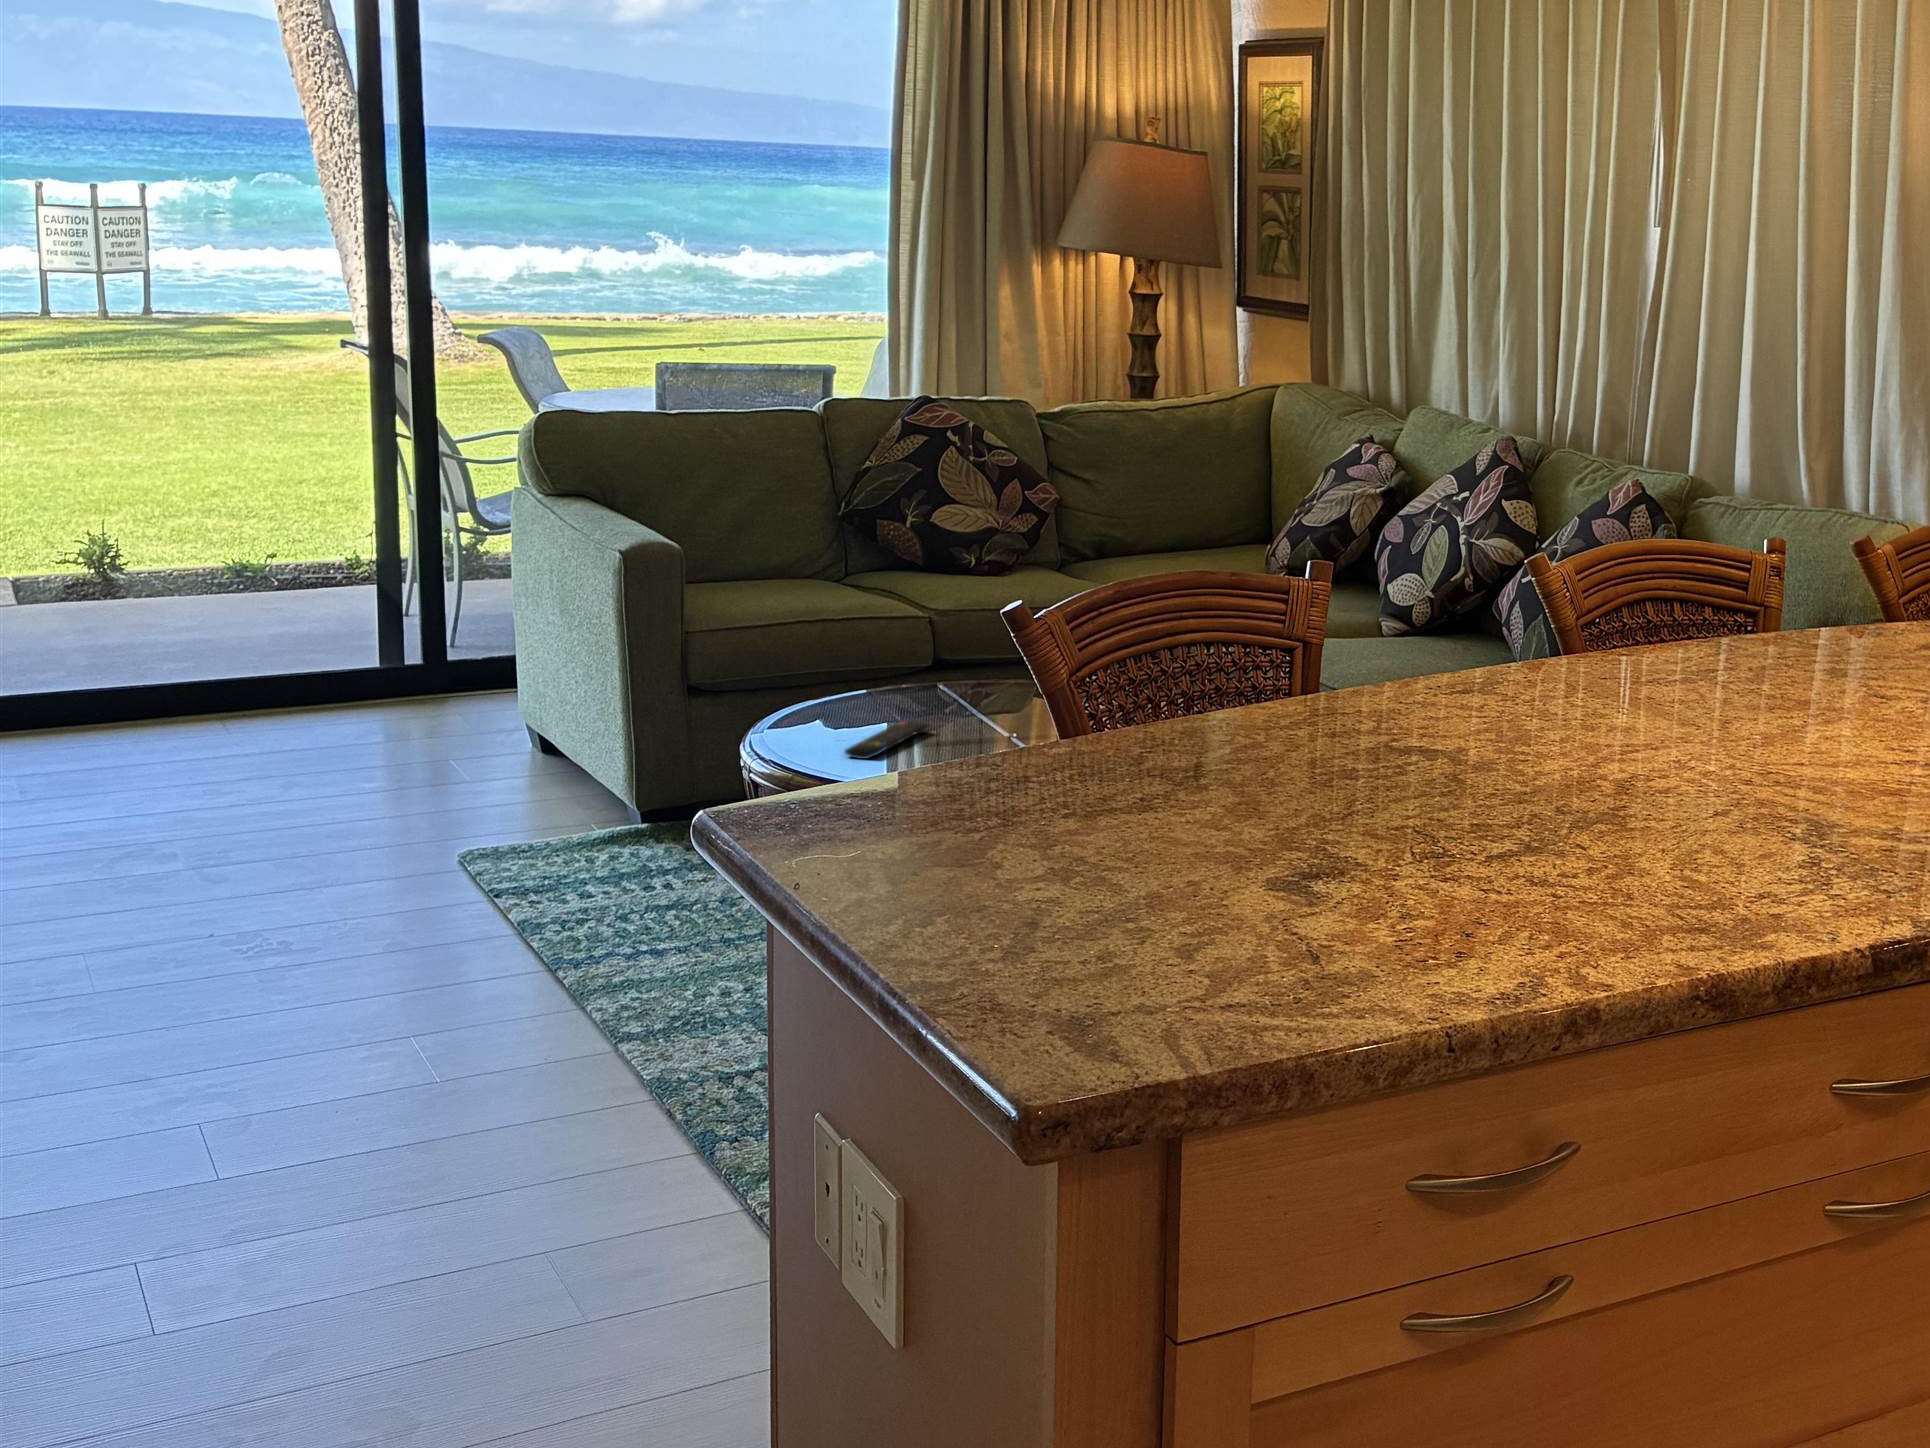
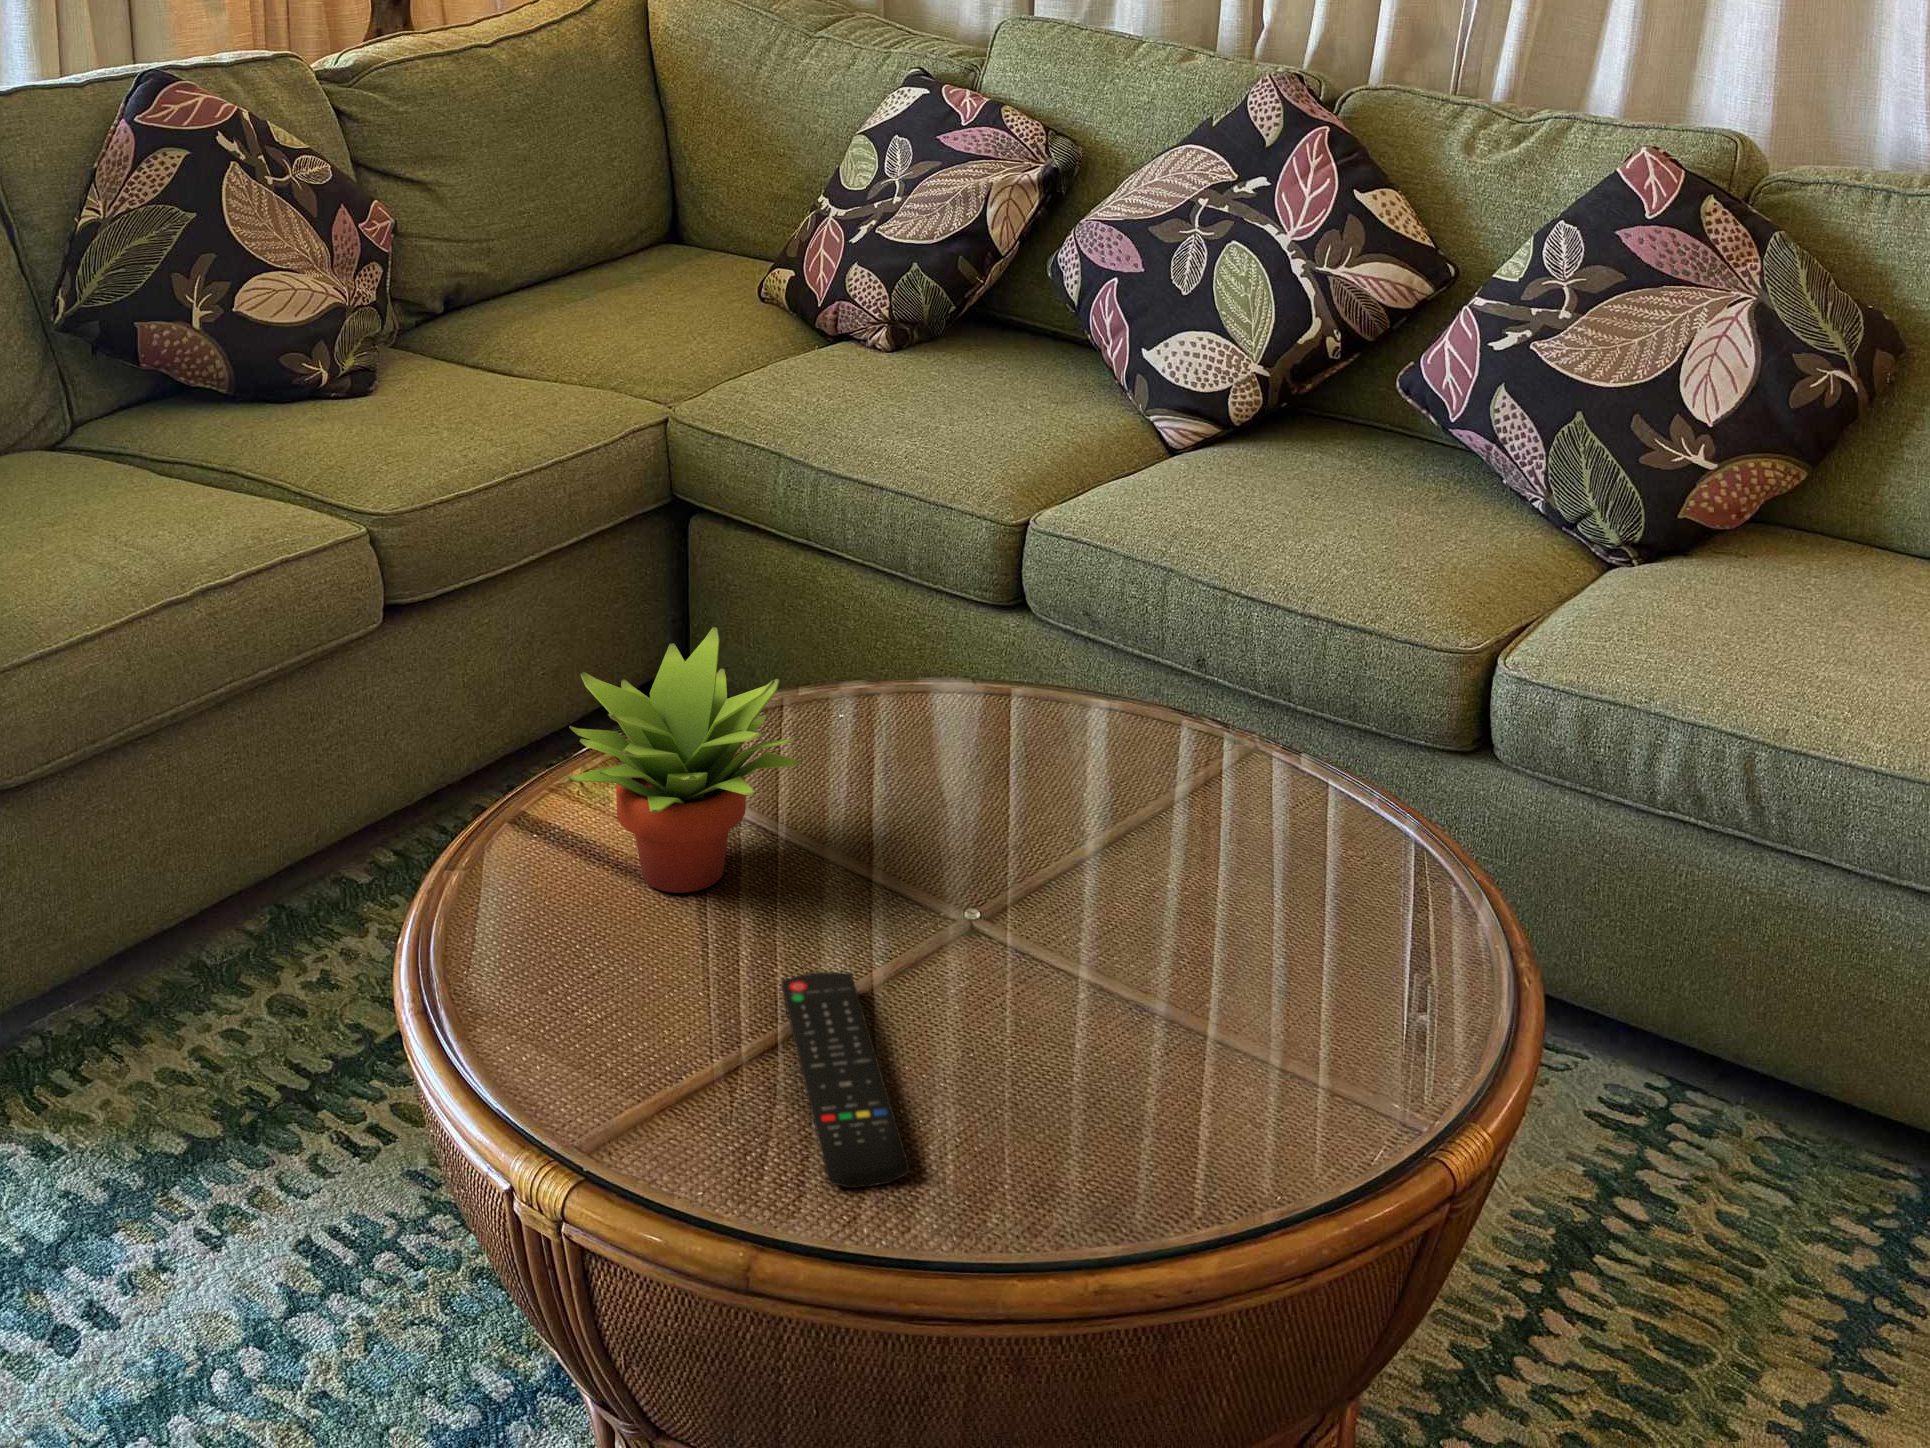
succulent plant: none [862,602,969,710] -> present [567,627,803,893]

